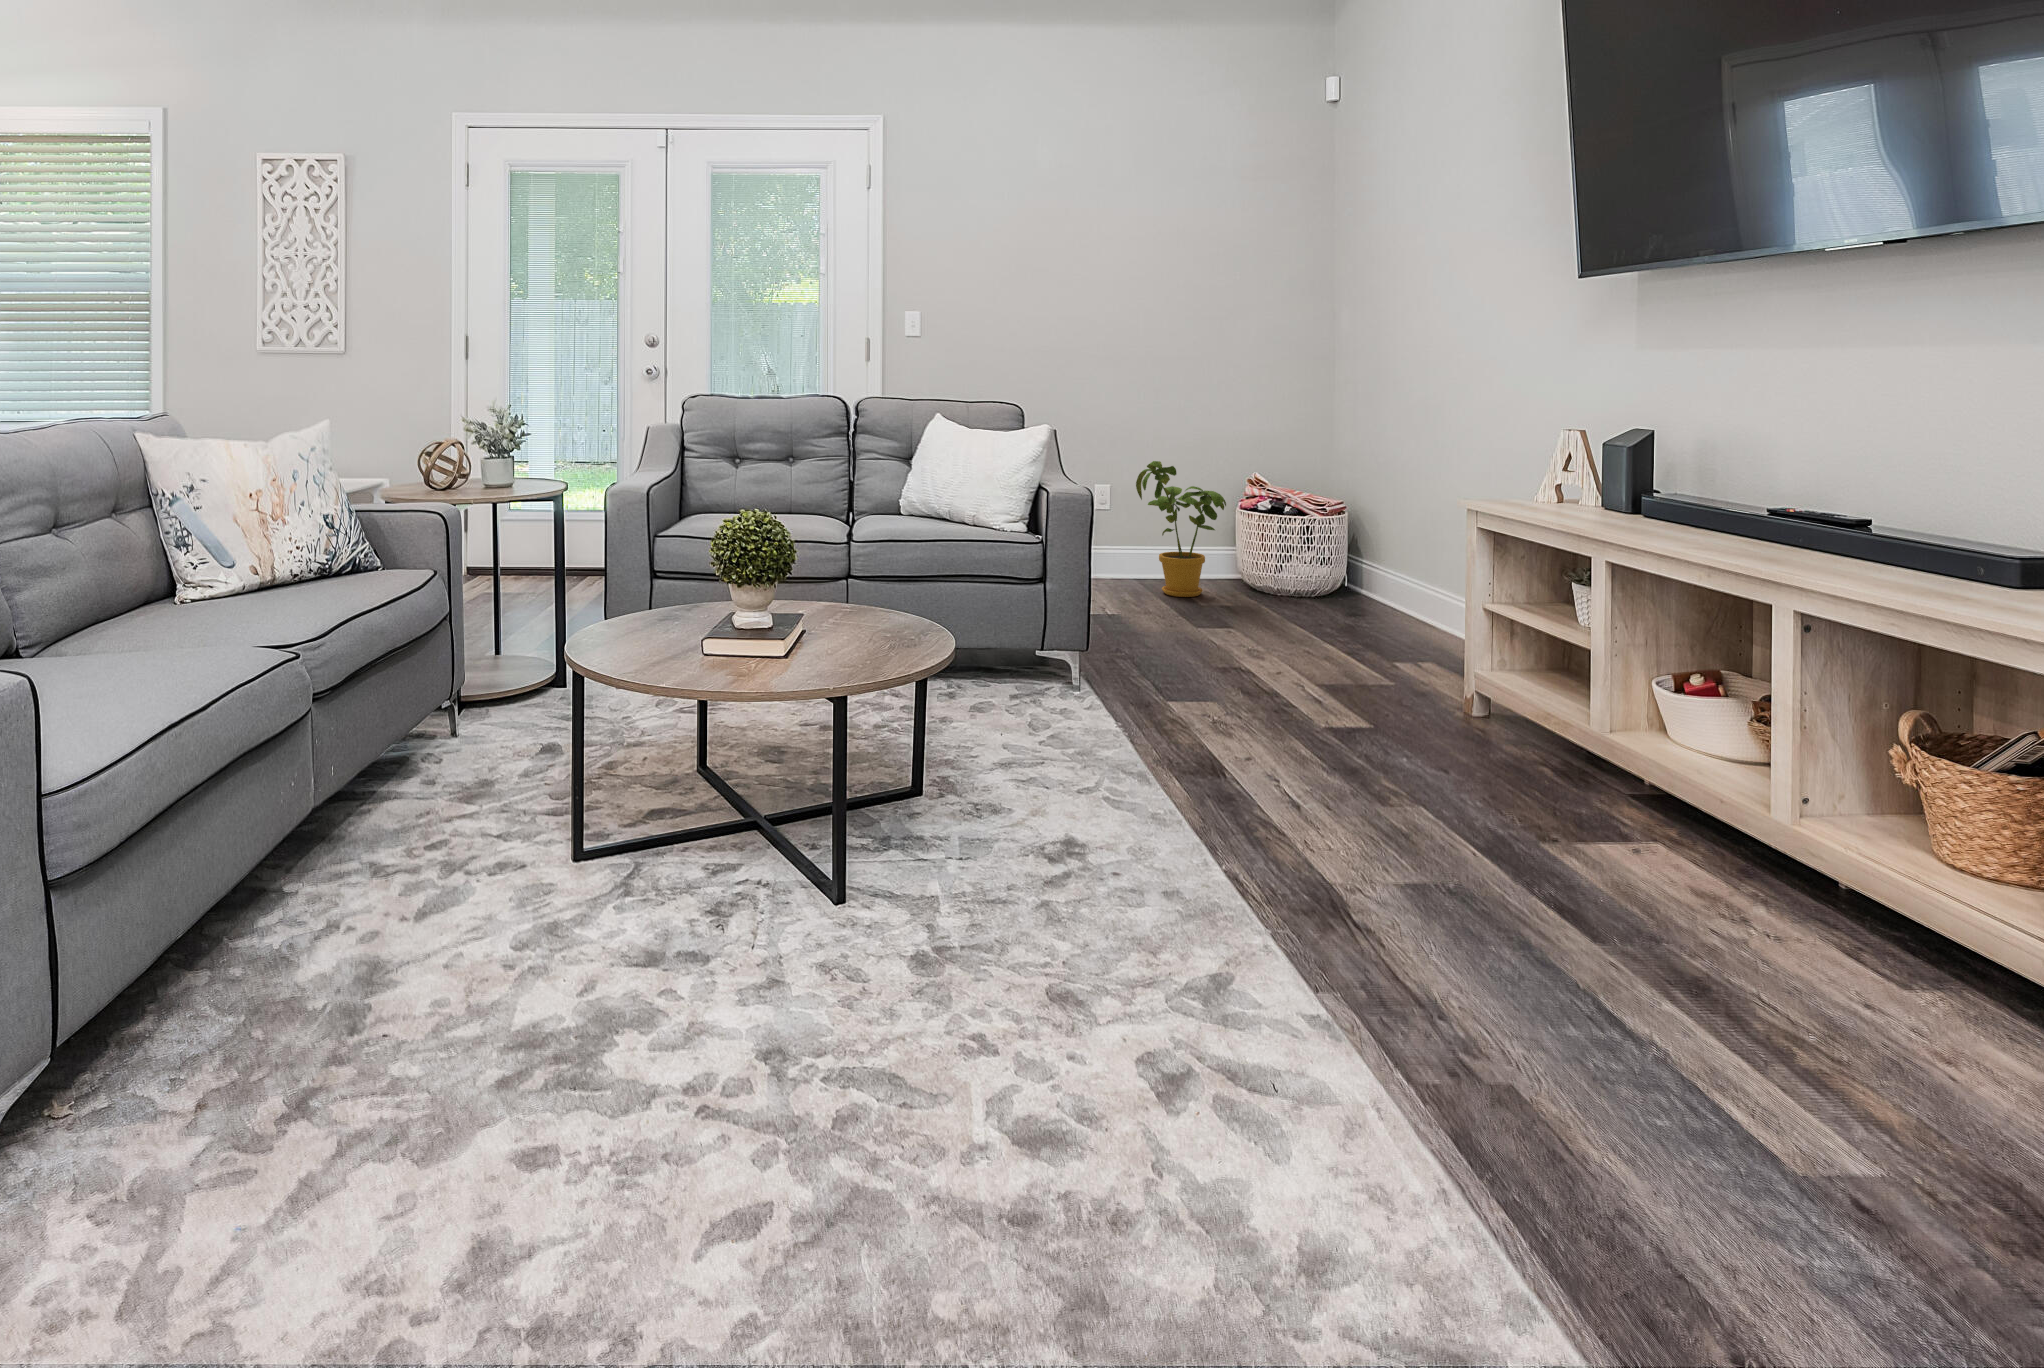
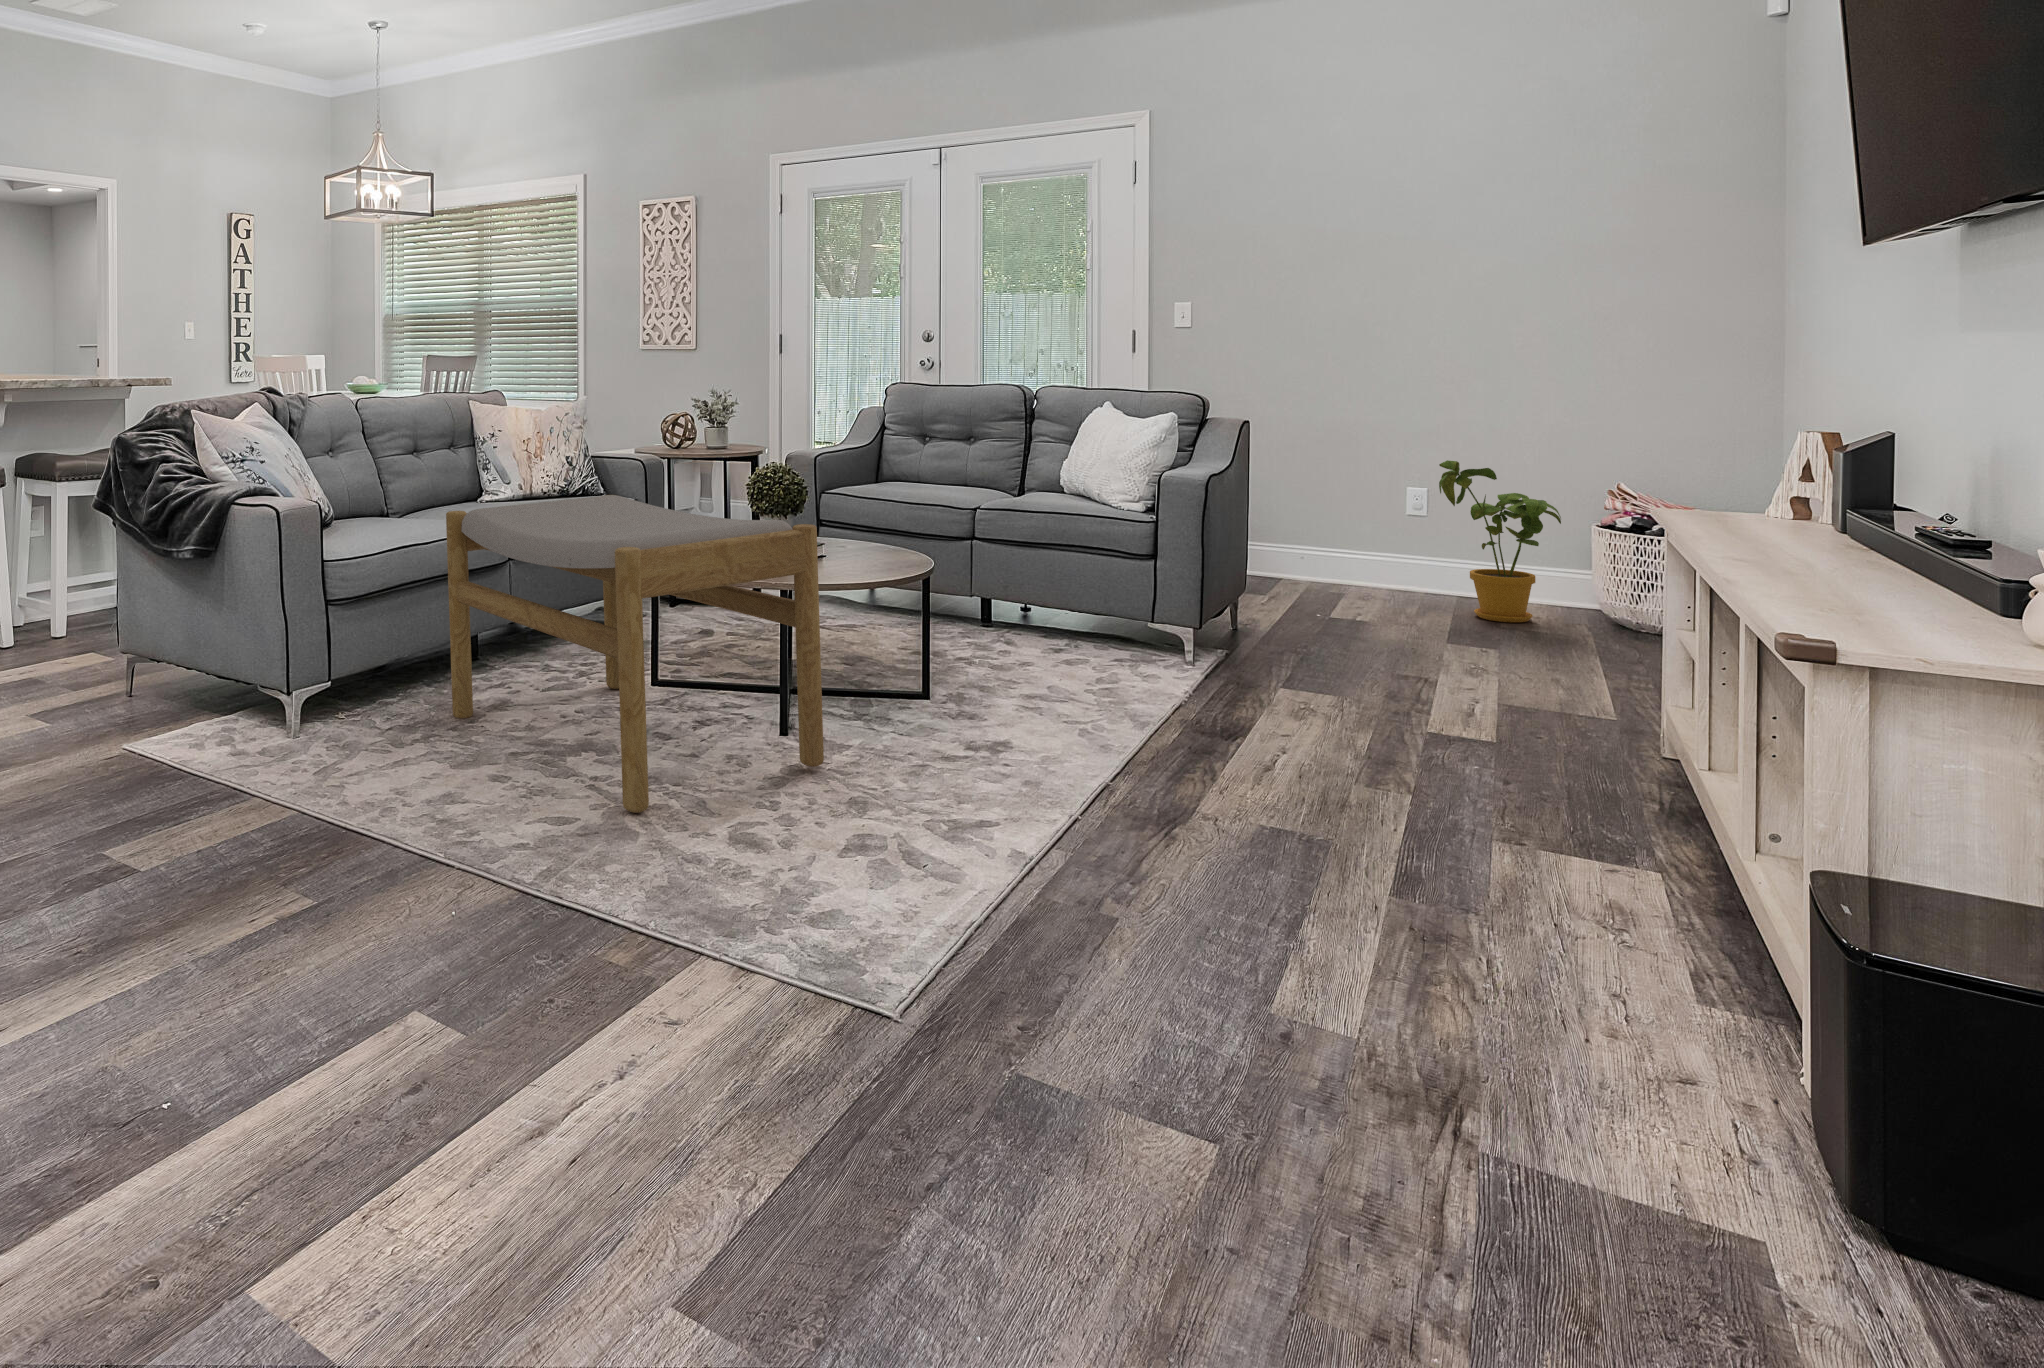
footstool: none [312,573,992,1153] -> present [446,495,824,813]

